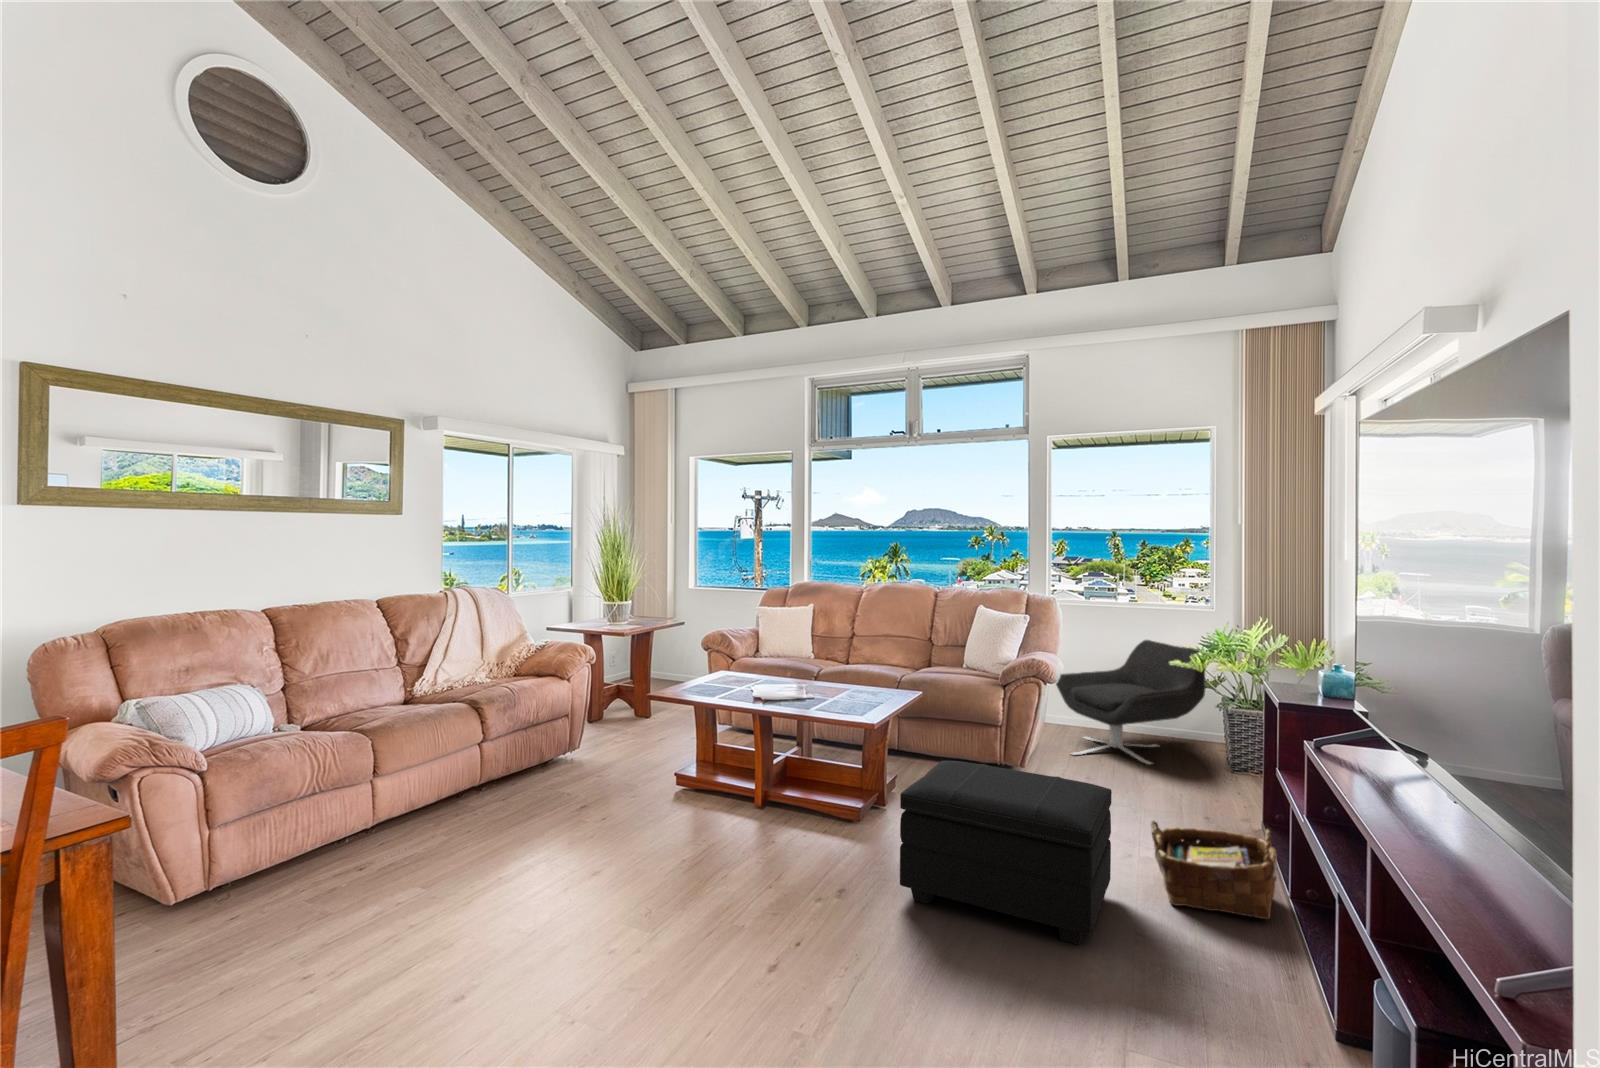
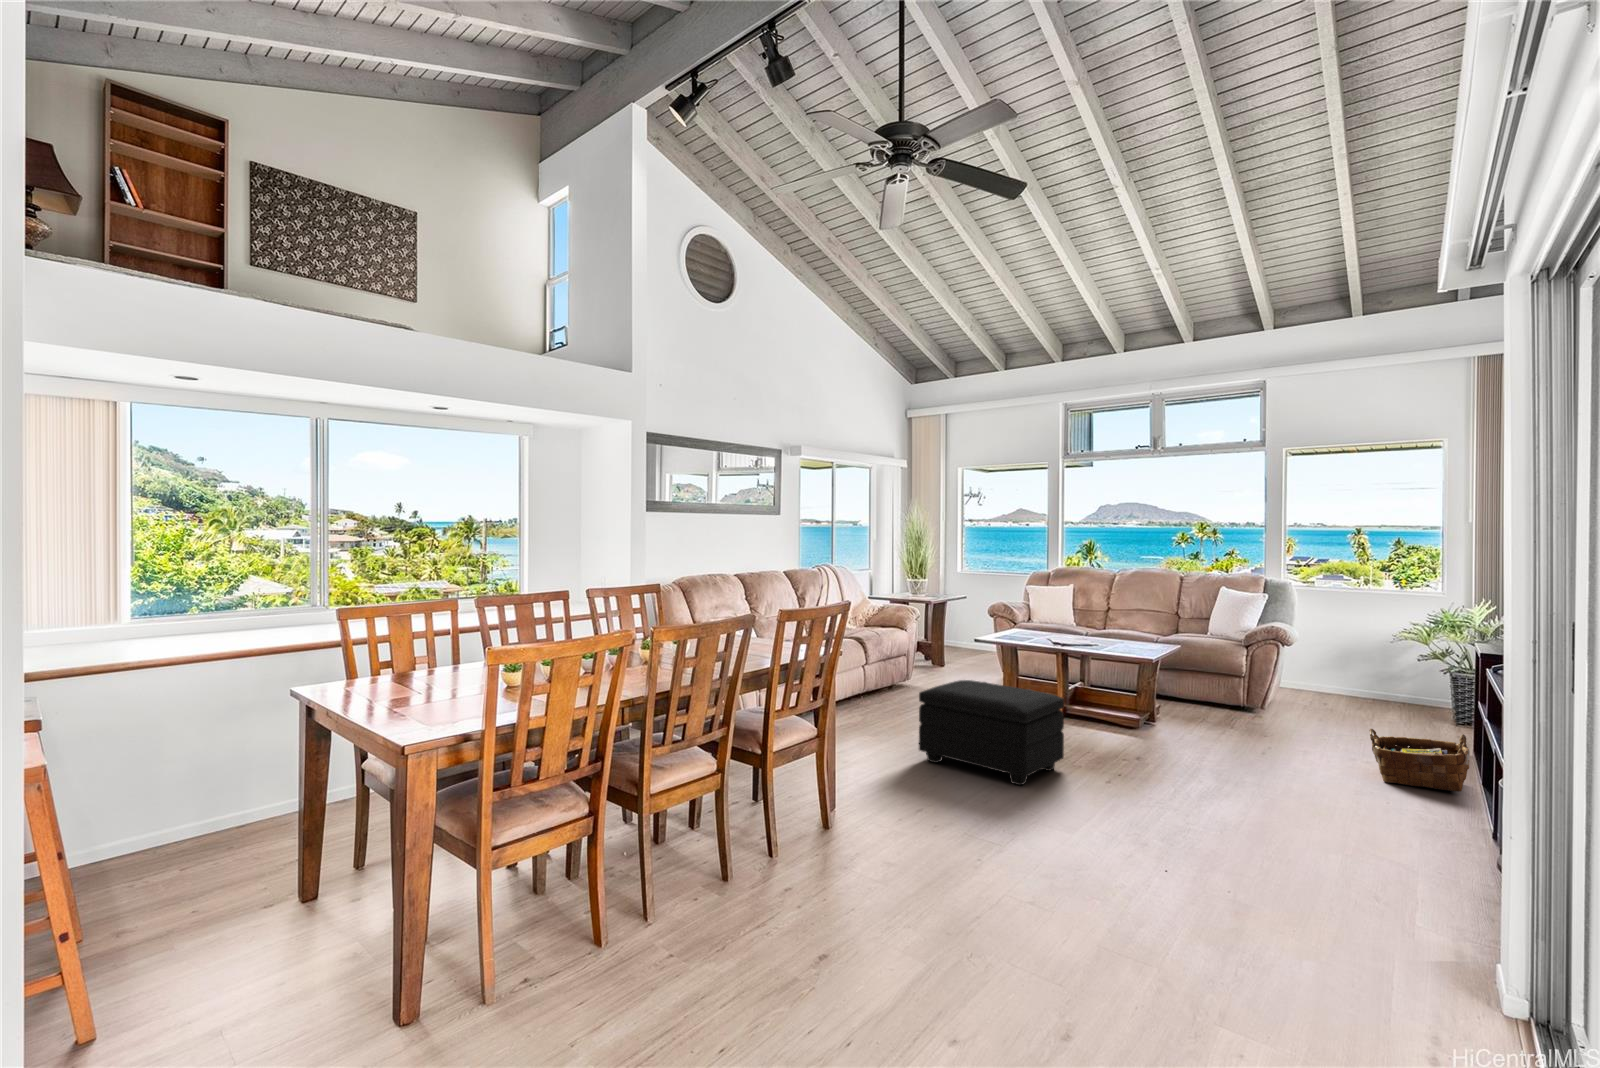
lounge chair: present [1056,640,1206,764] -> none [1290,618,1432,715]
footstool: present [900,761,1112,945] -> present [919,680,1064,785]

